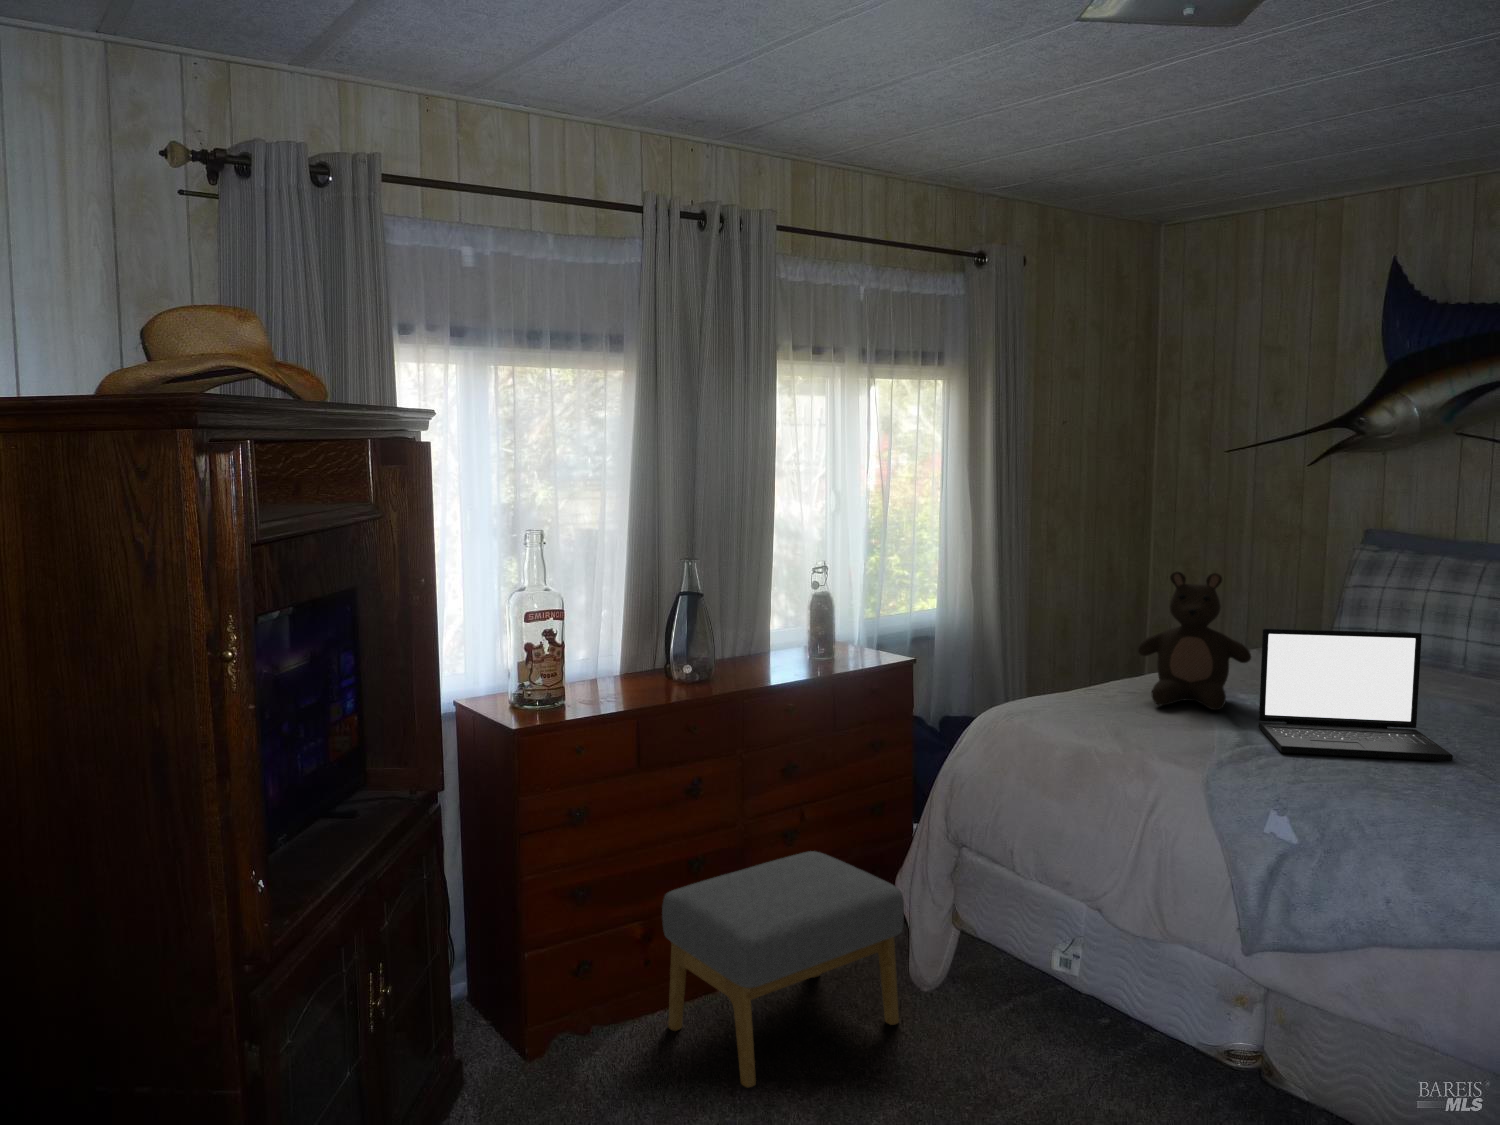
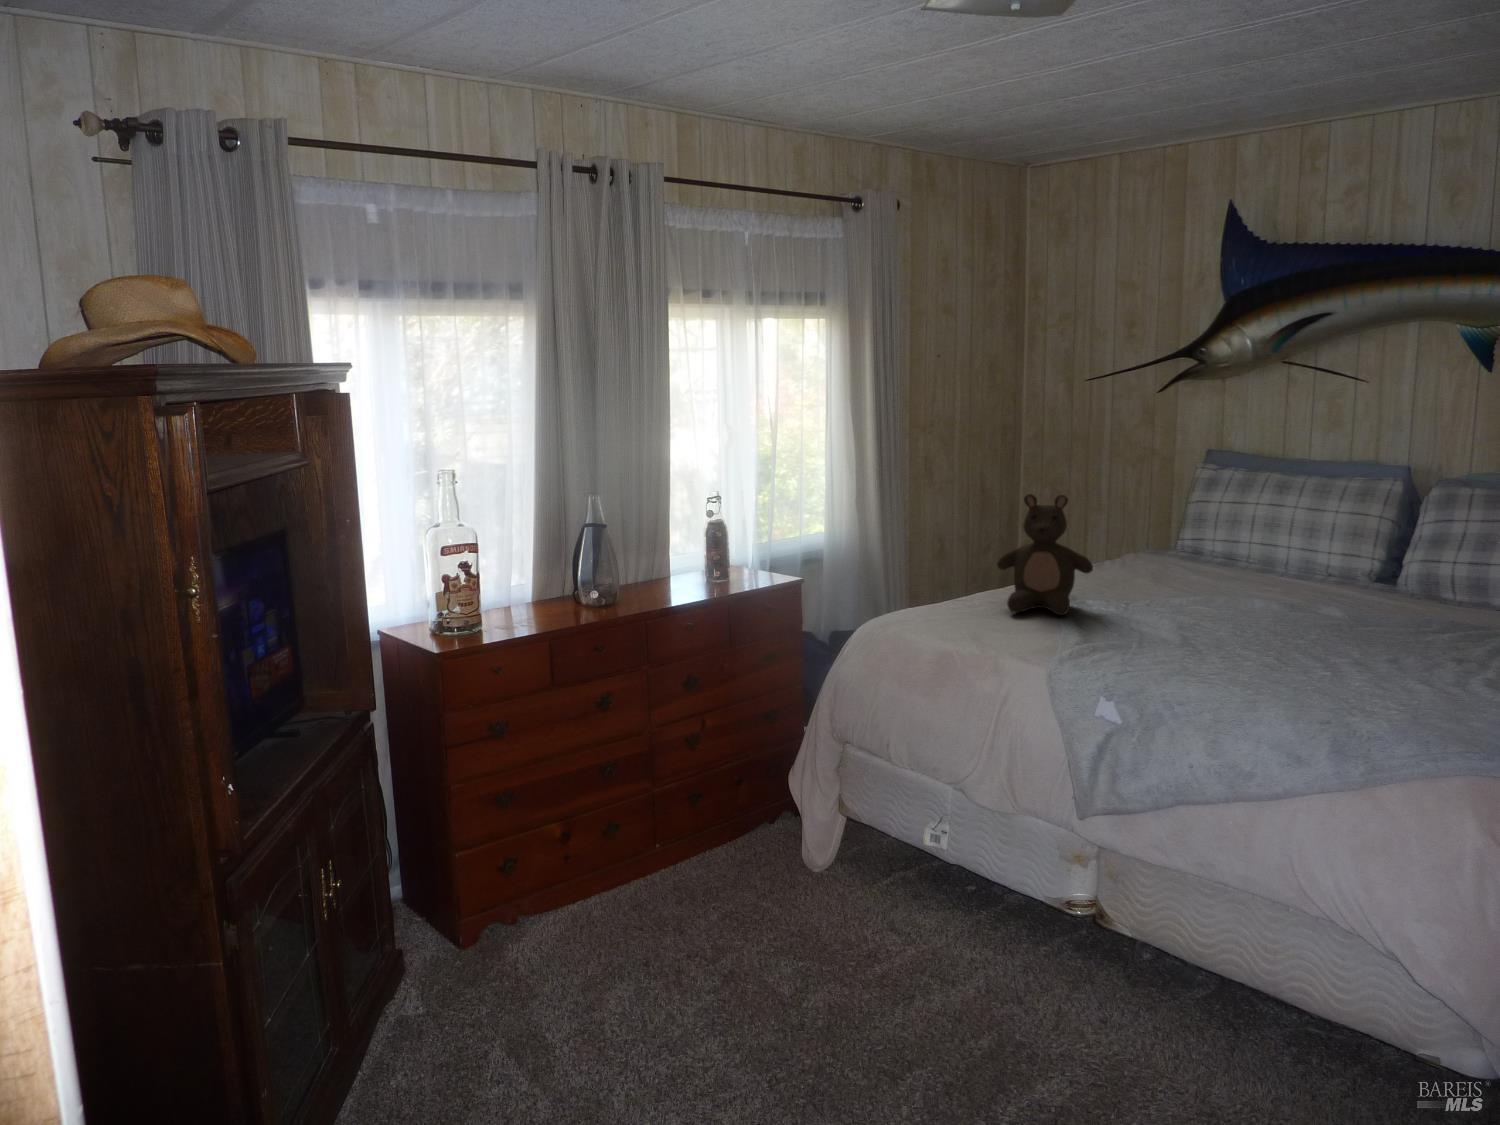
laptop: present [1259,628,1453,761] -> none [1095,543,1248,651]
footstool: present [662,851,904,1088] -> none [578,753,792,954]

